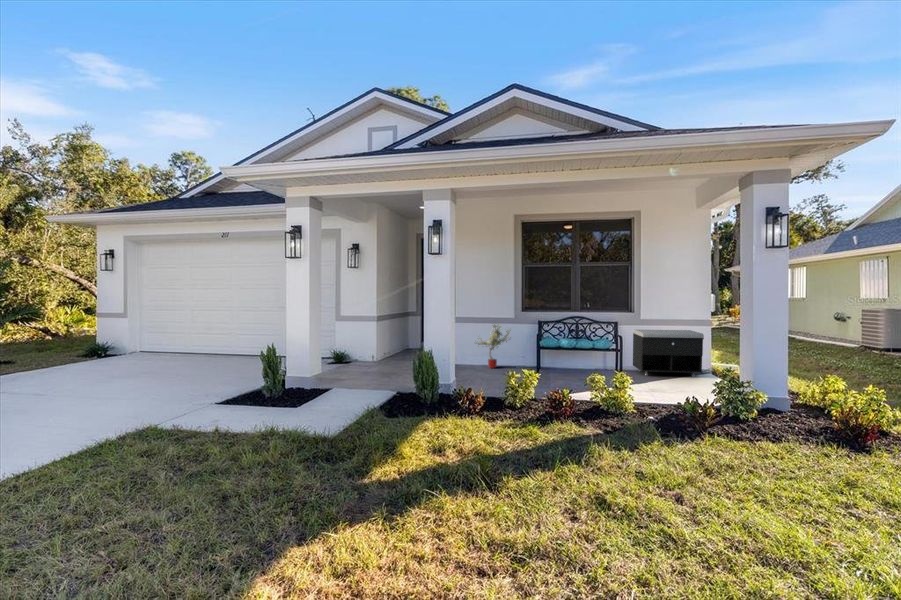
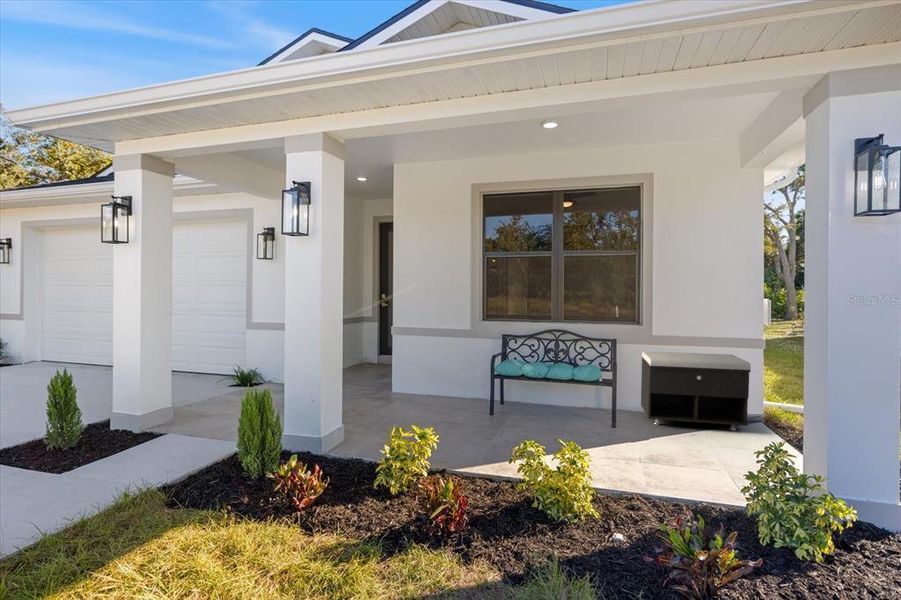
potted tree: present [476,325,511,368] -> none [411,336,461,402]

